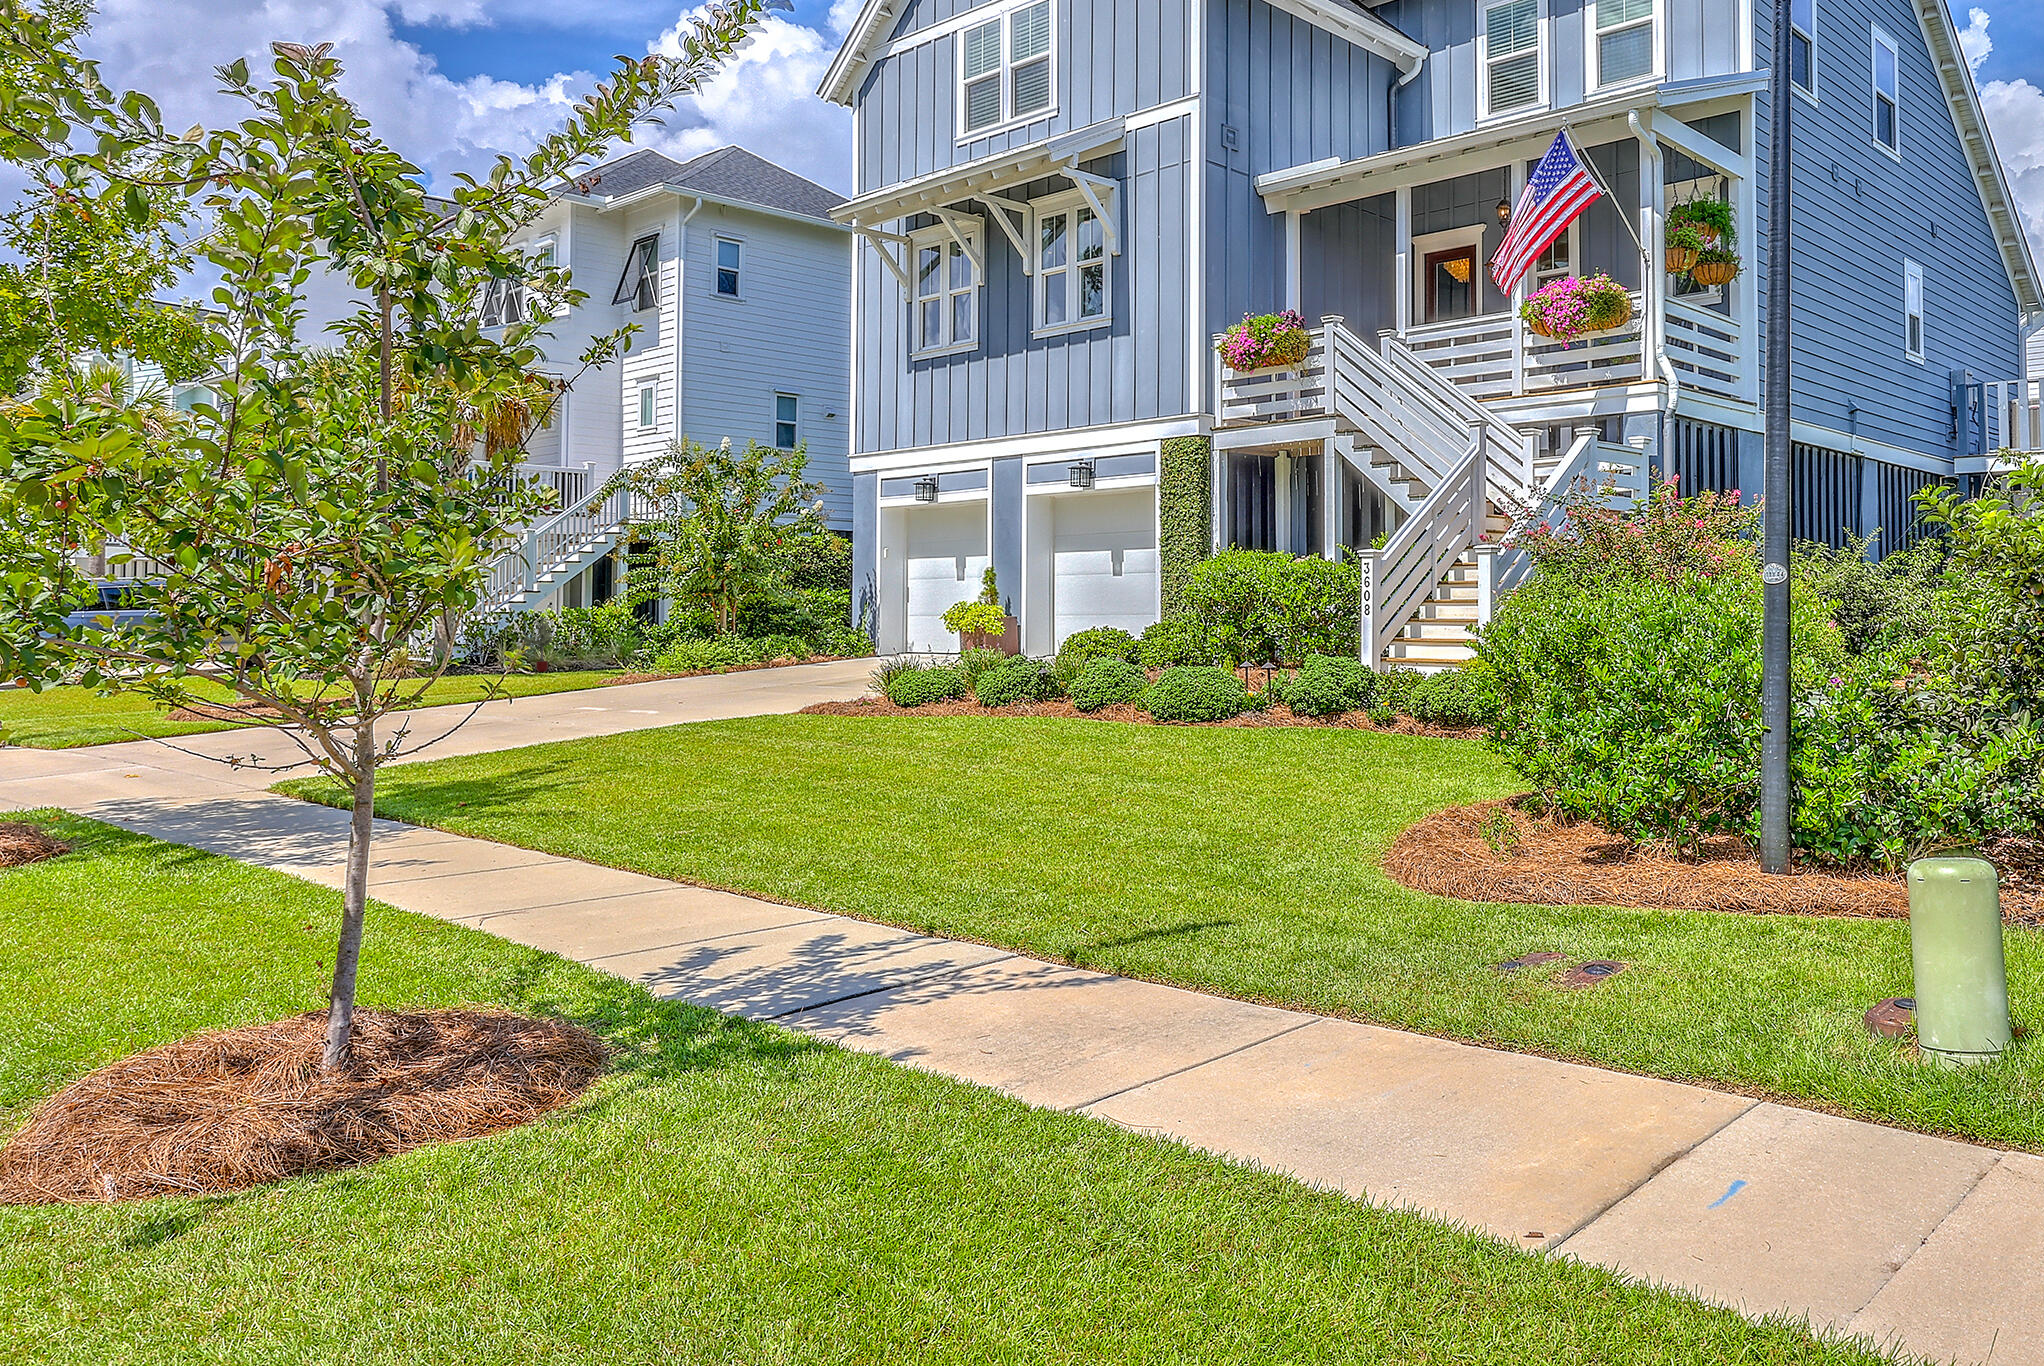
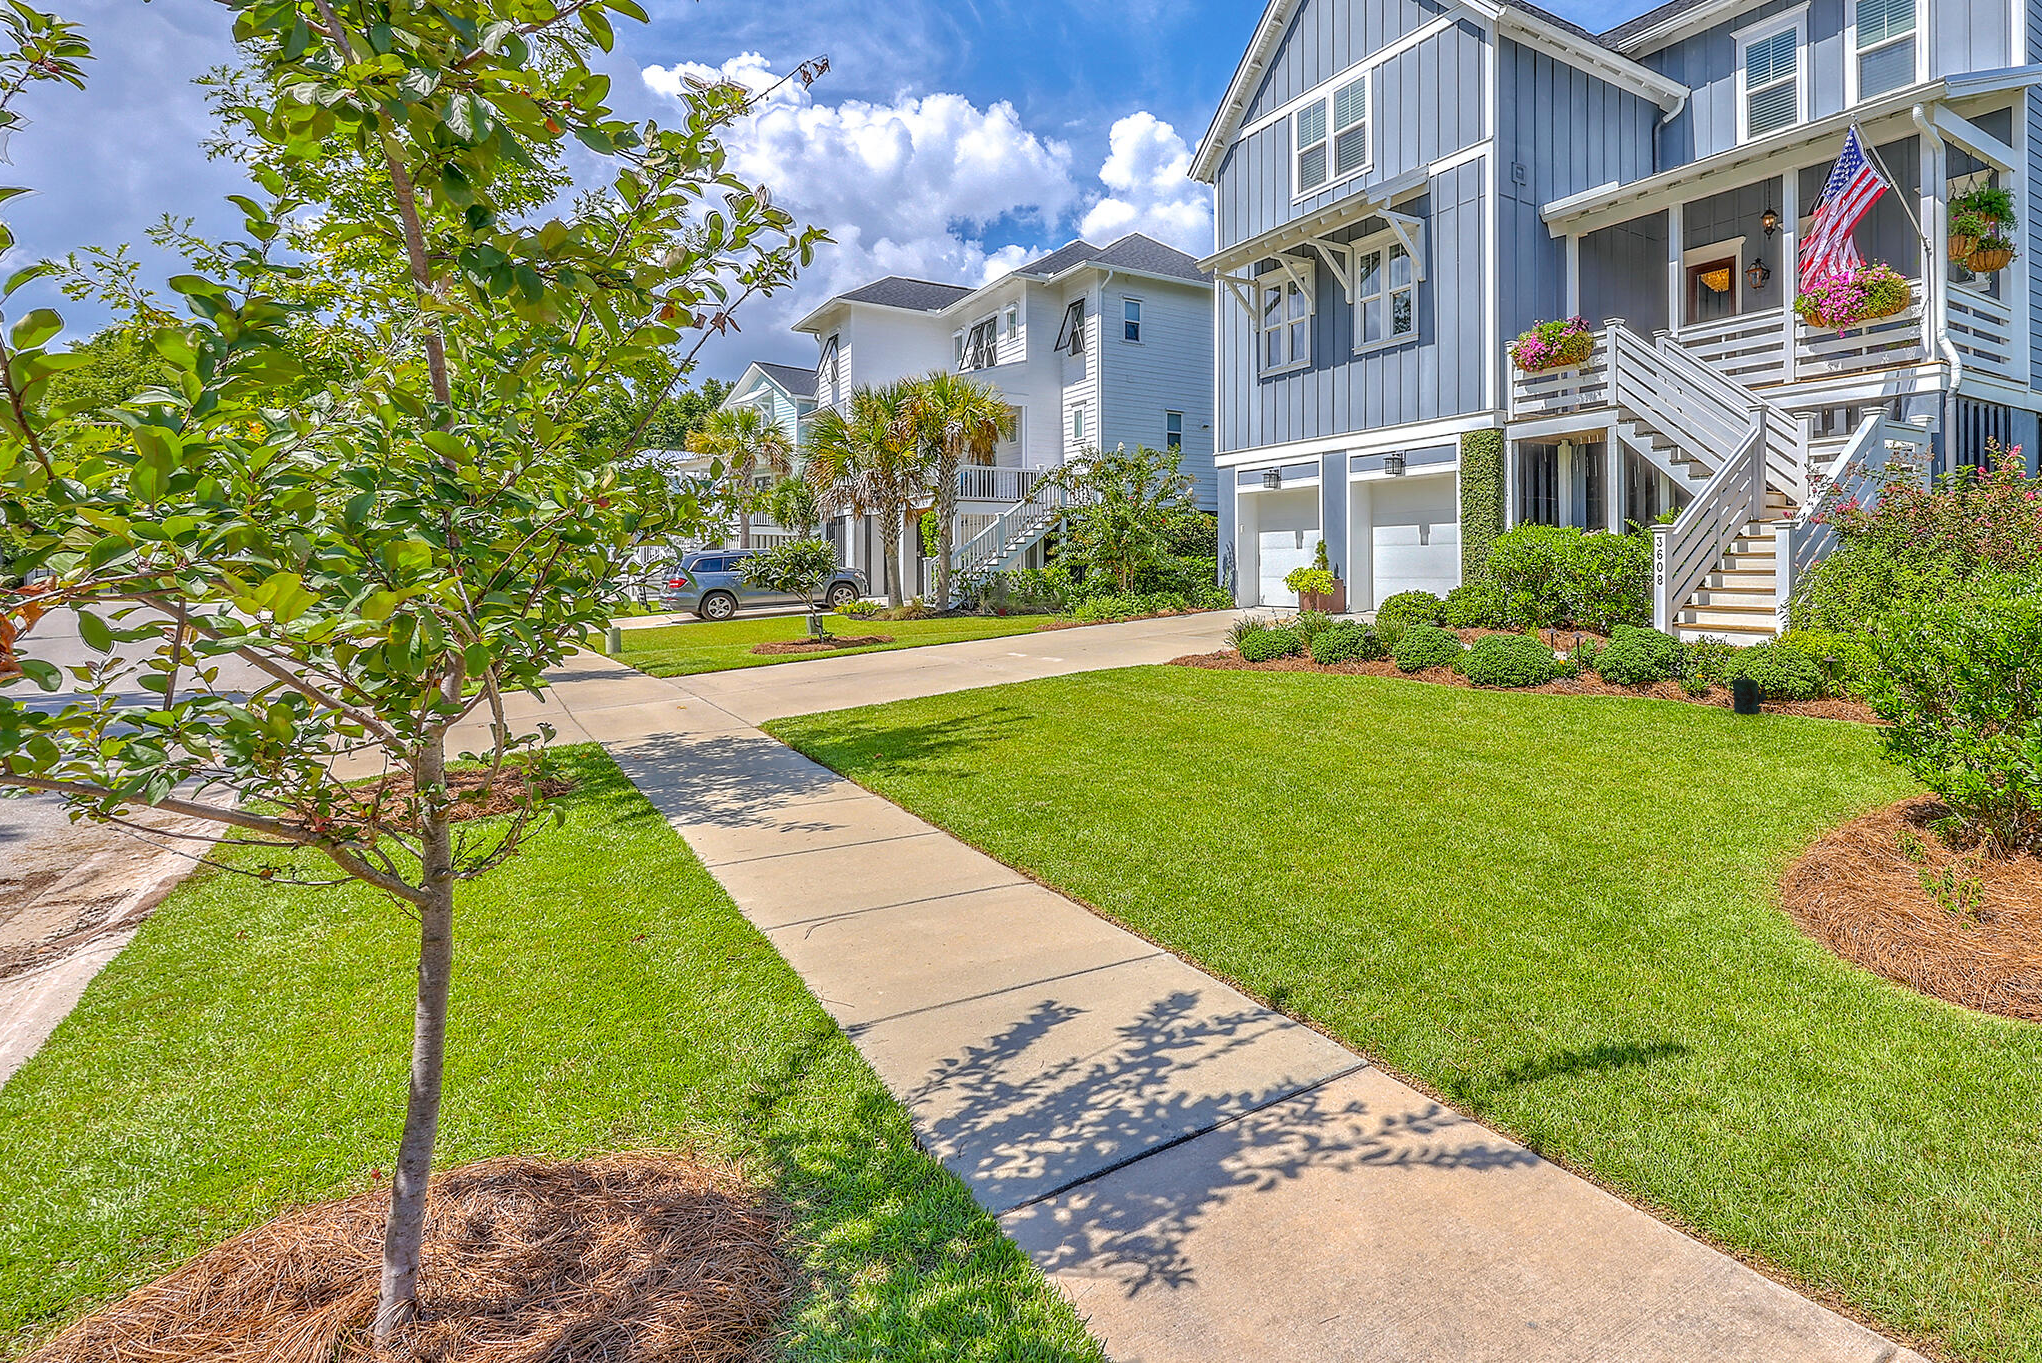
watering can: none [1413,699,1468,739] -> present [1724,678,1766,714]

